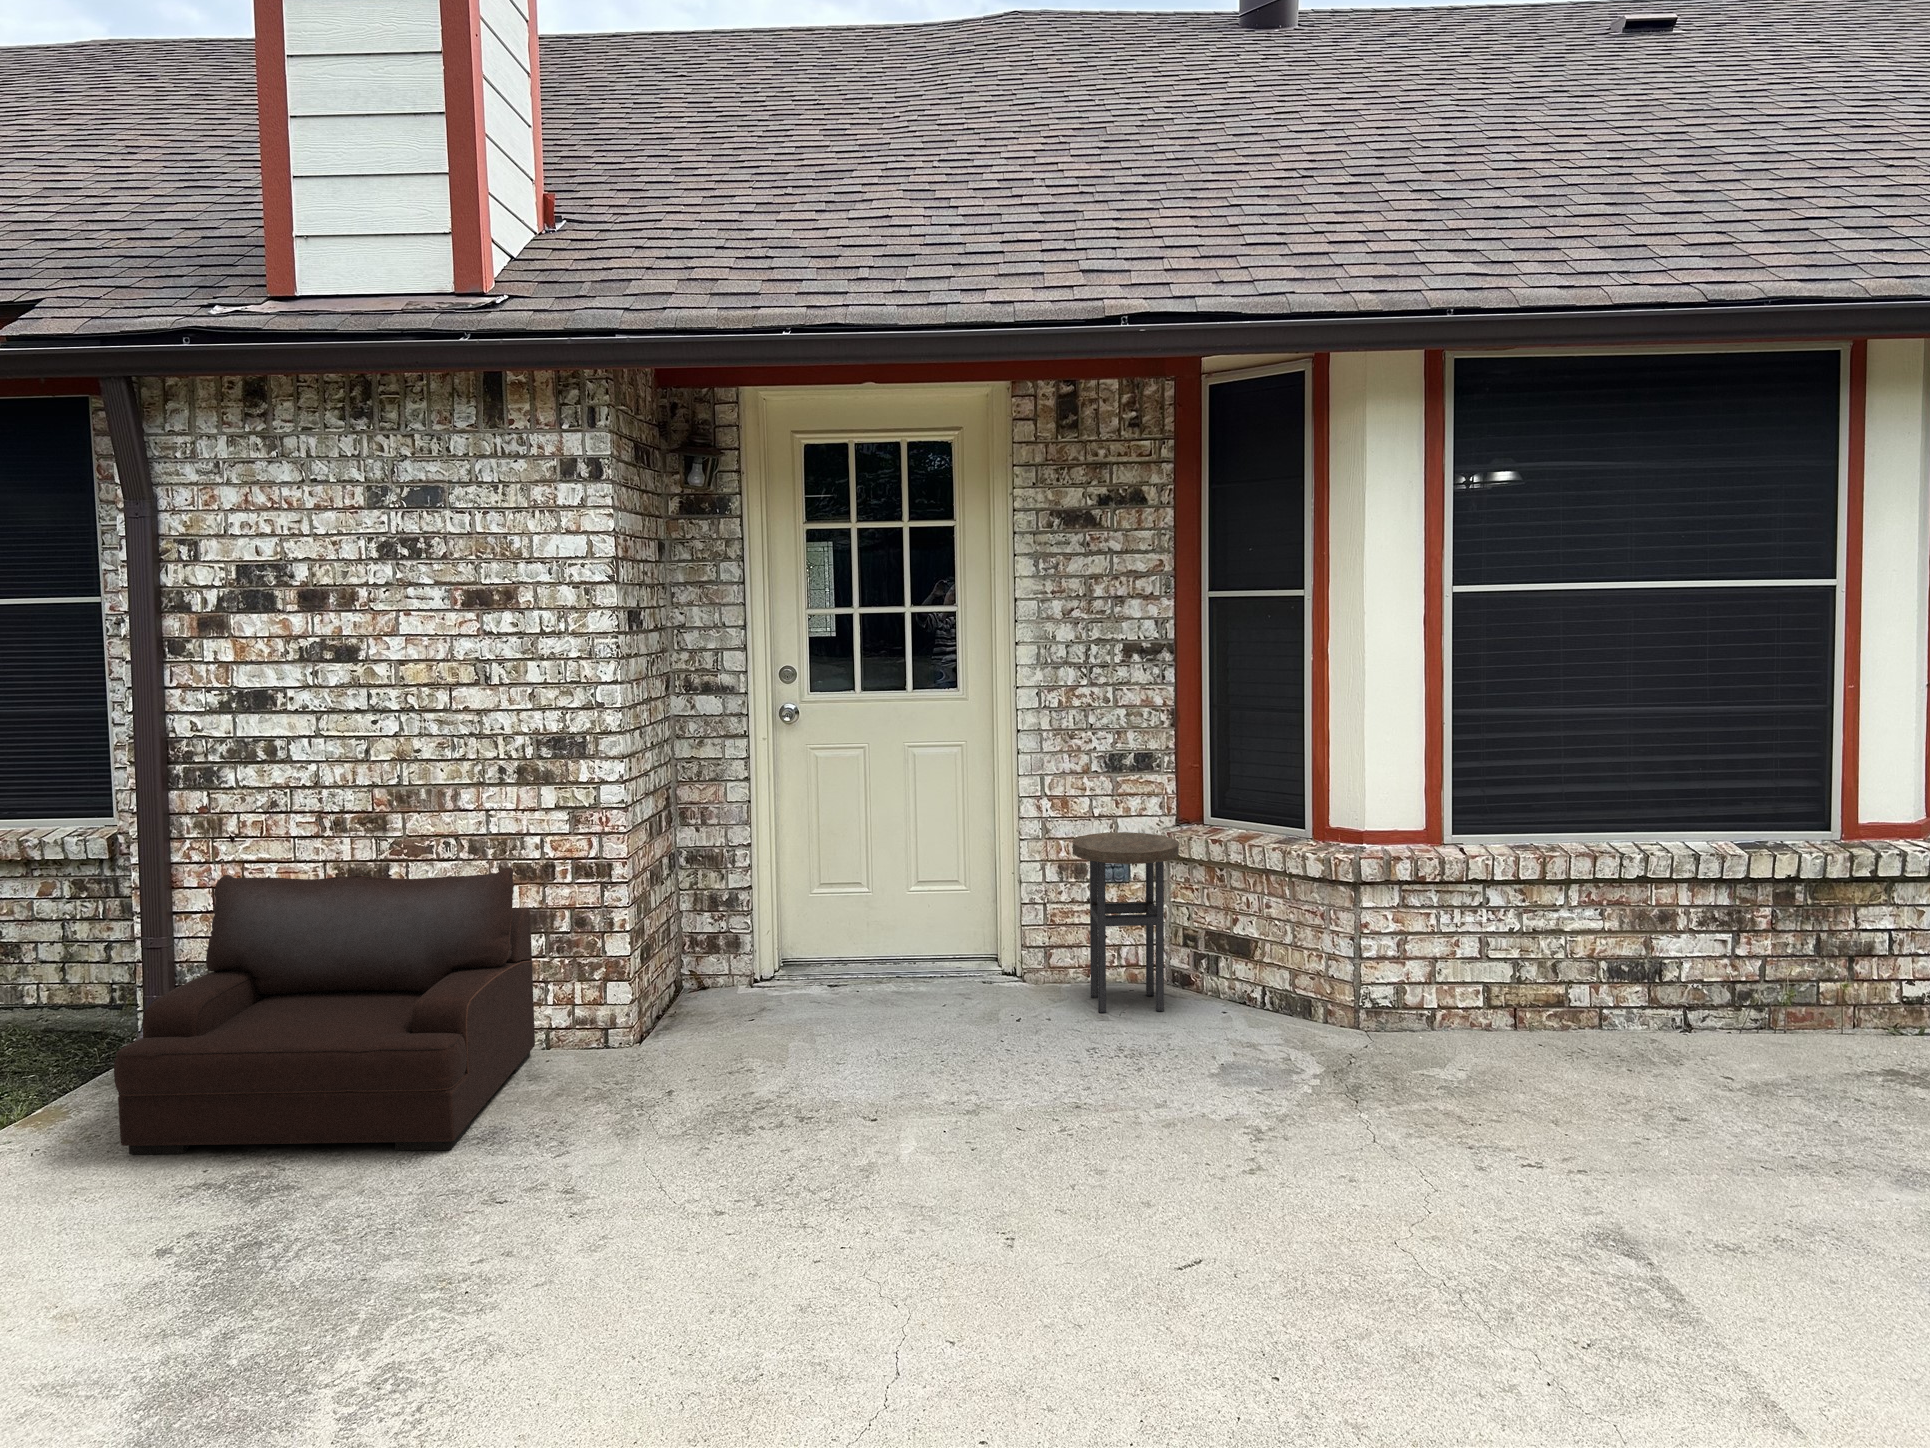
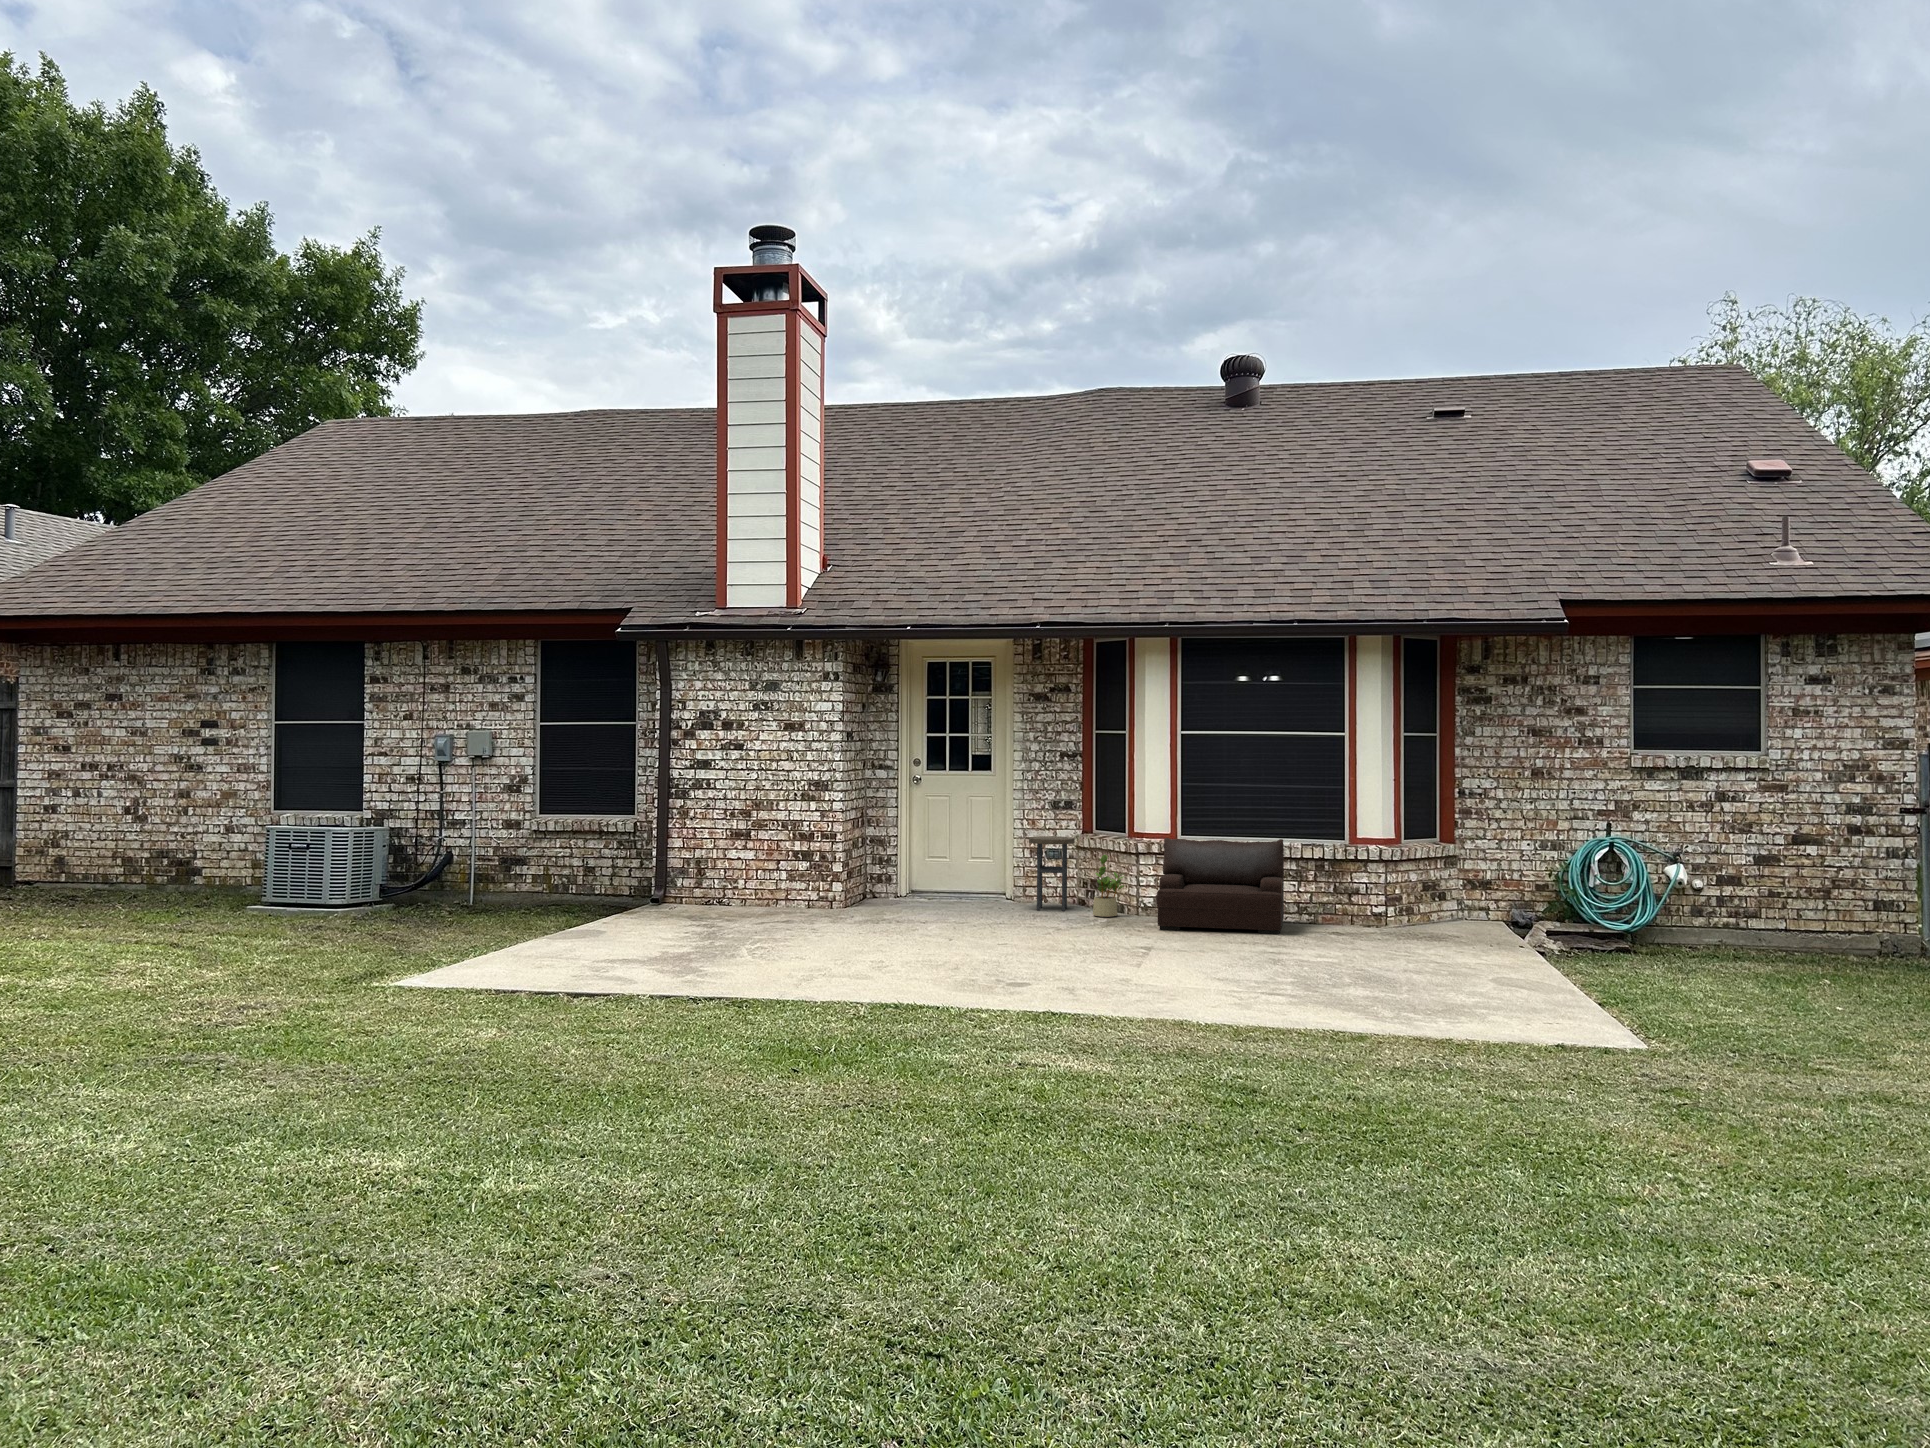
armchair: present [114,867,535,1154] -> present [1156,838,1284,934]
potted plant: none [1253,889,1332,1041] -> present [1093,855,1124,917]

